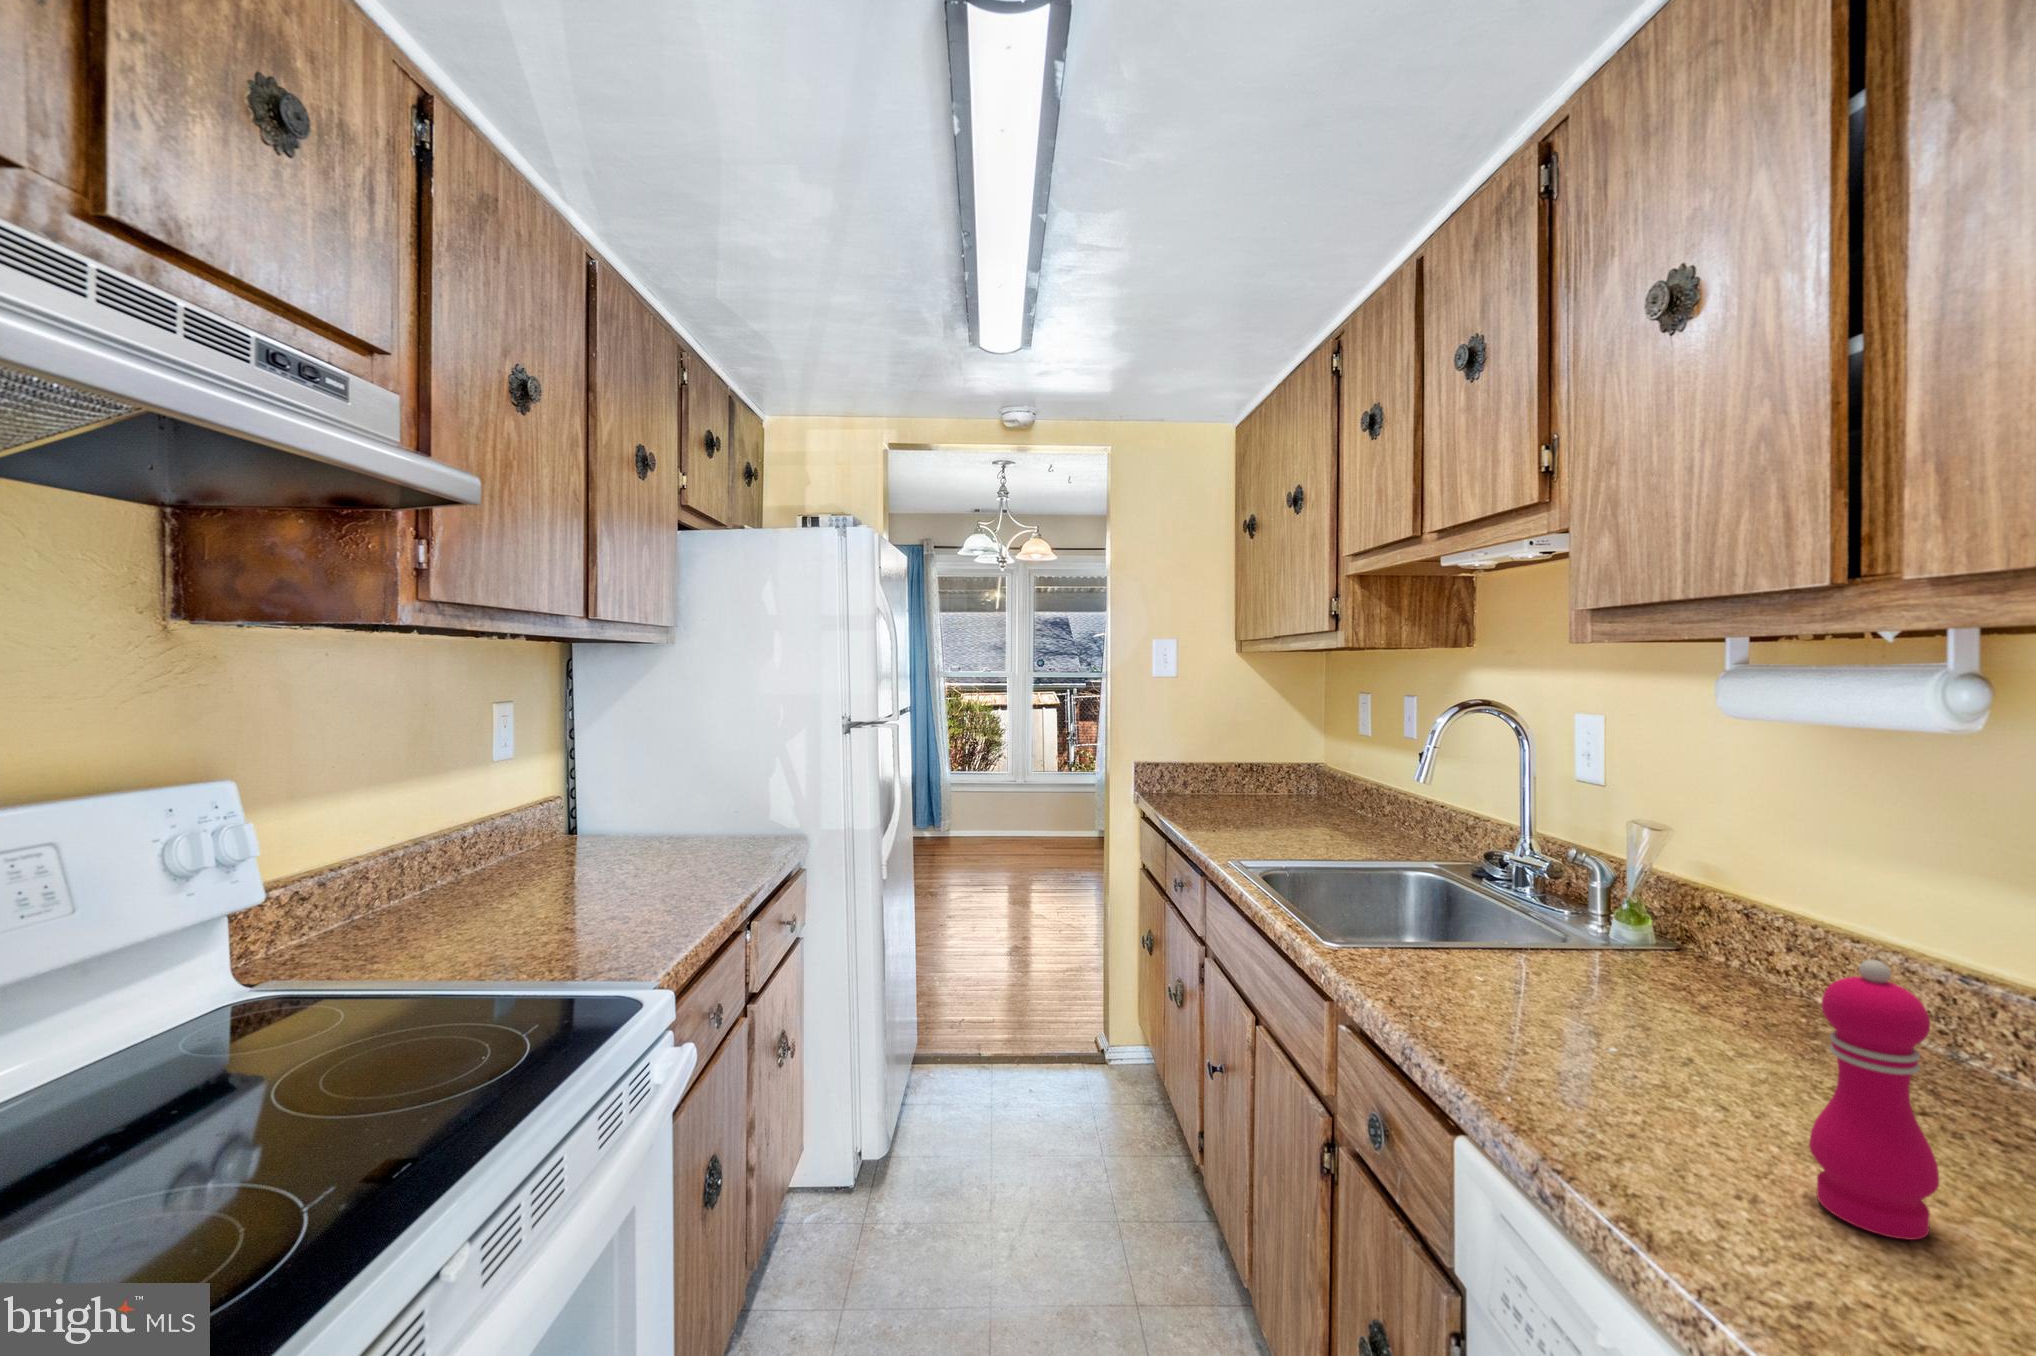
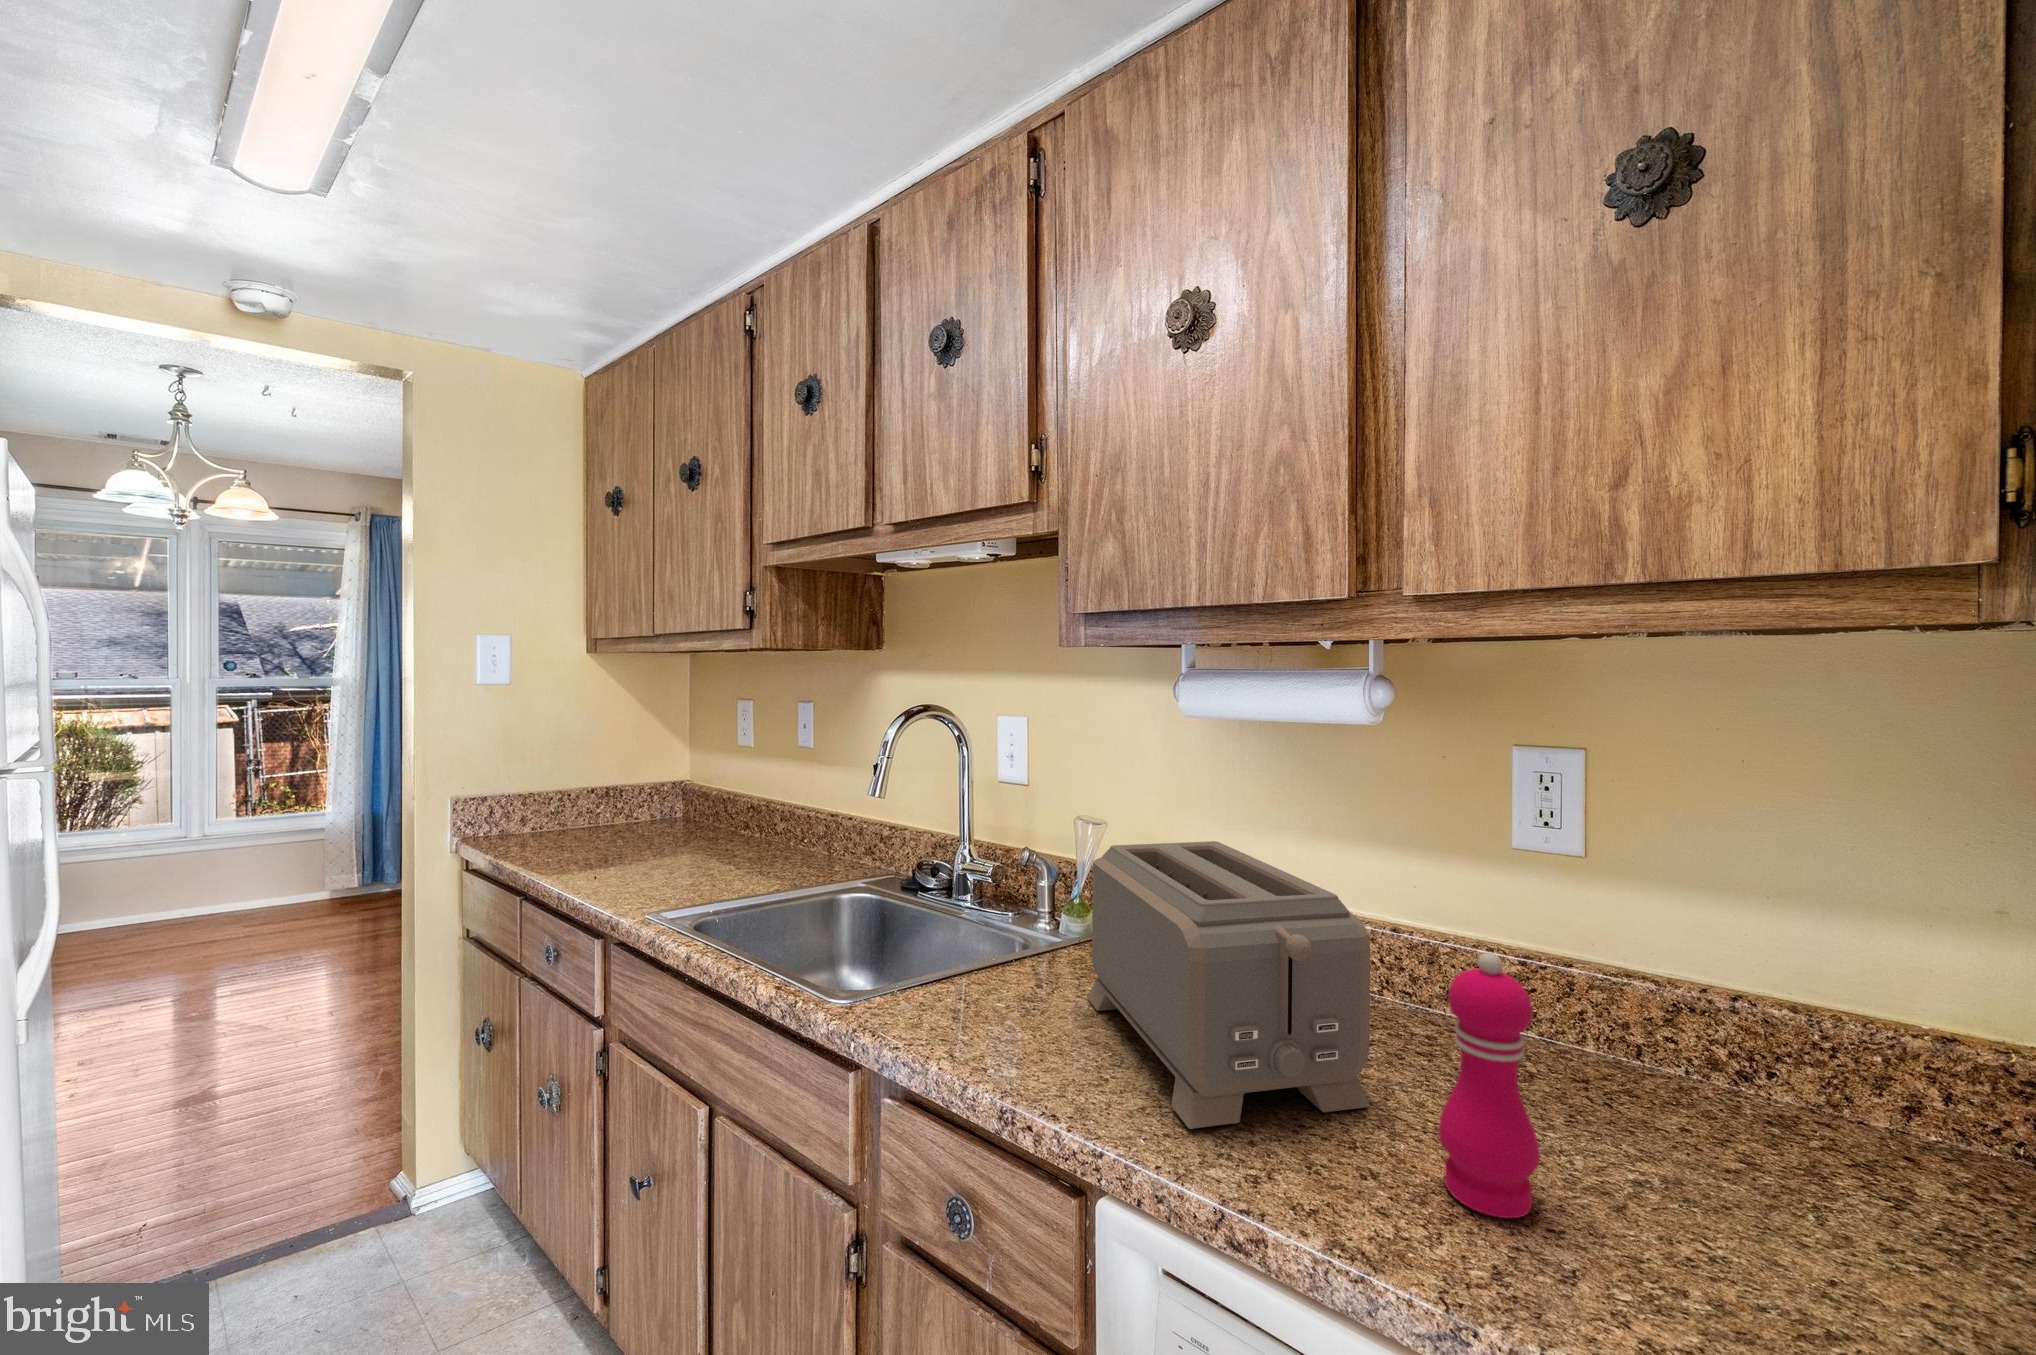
toaster: none [1569,837,1820,1130] -> present [1087,841,1370,1129]

